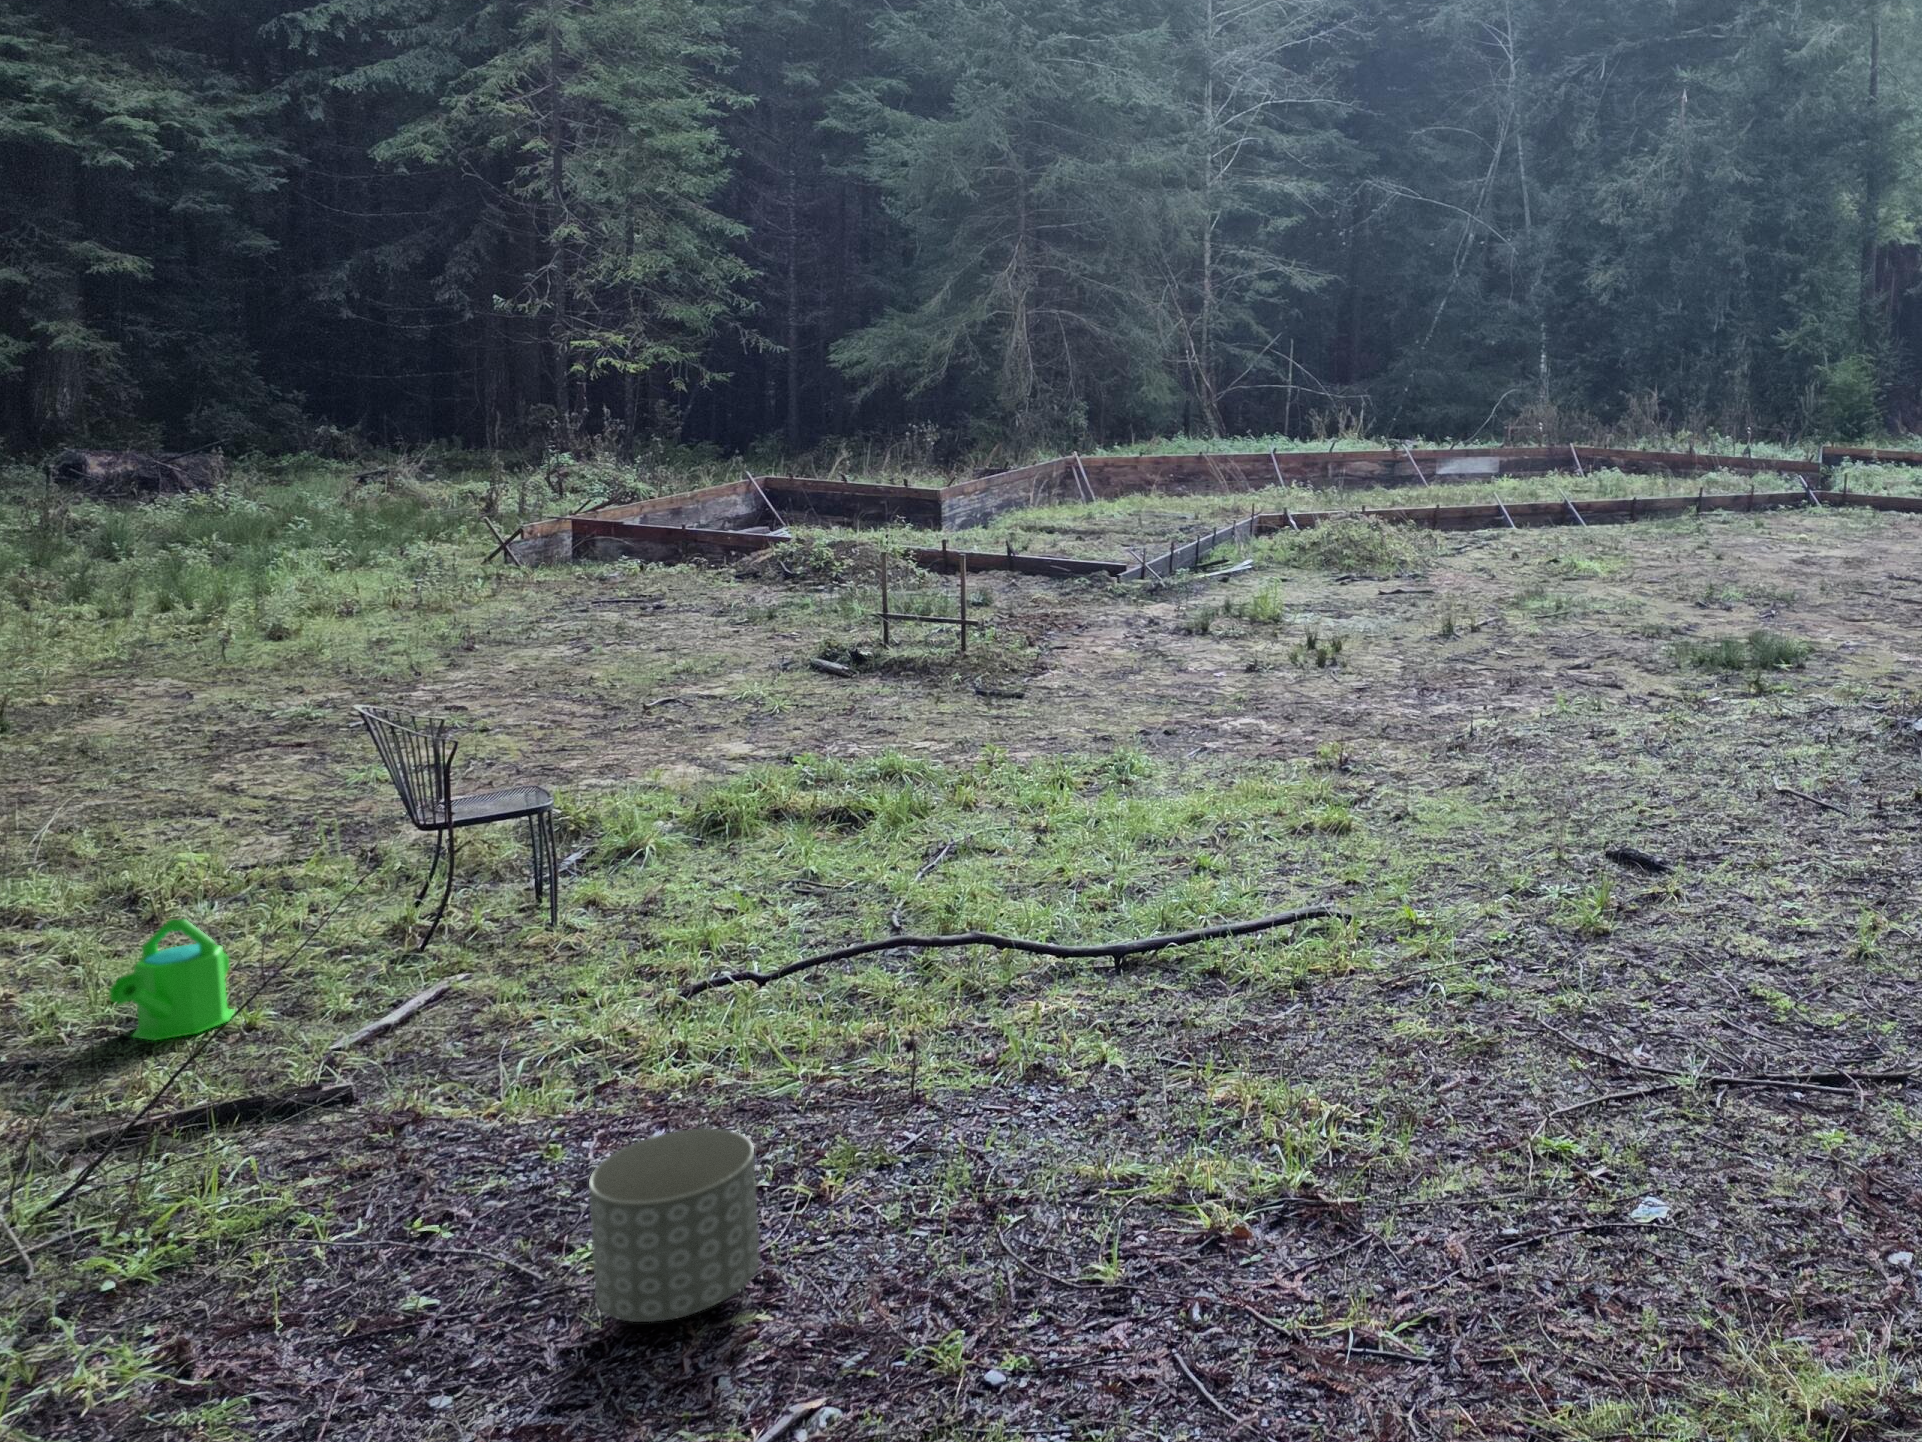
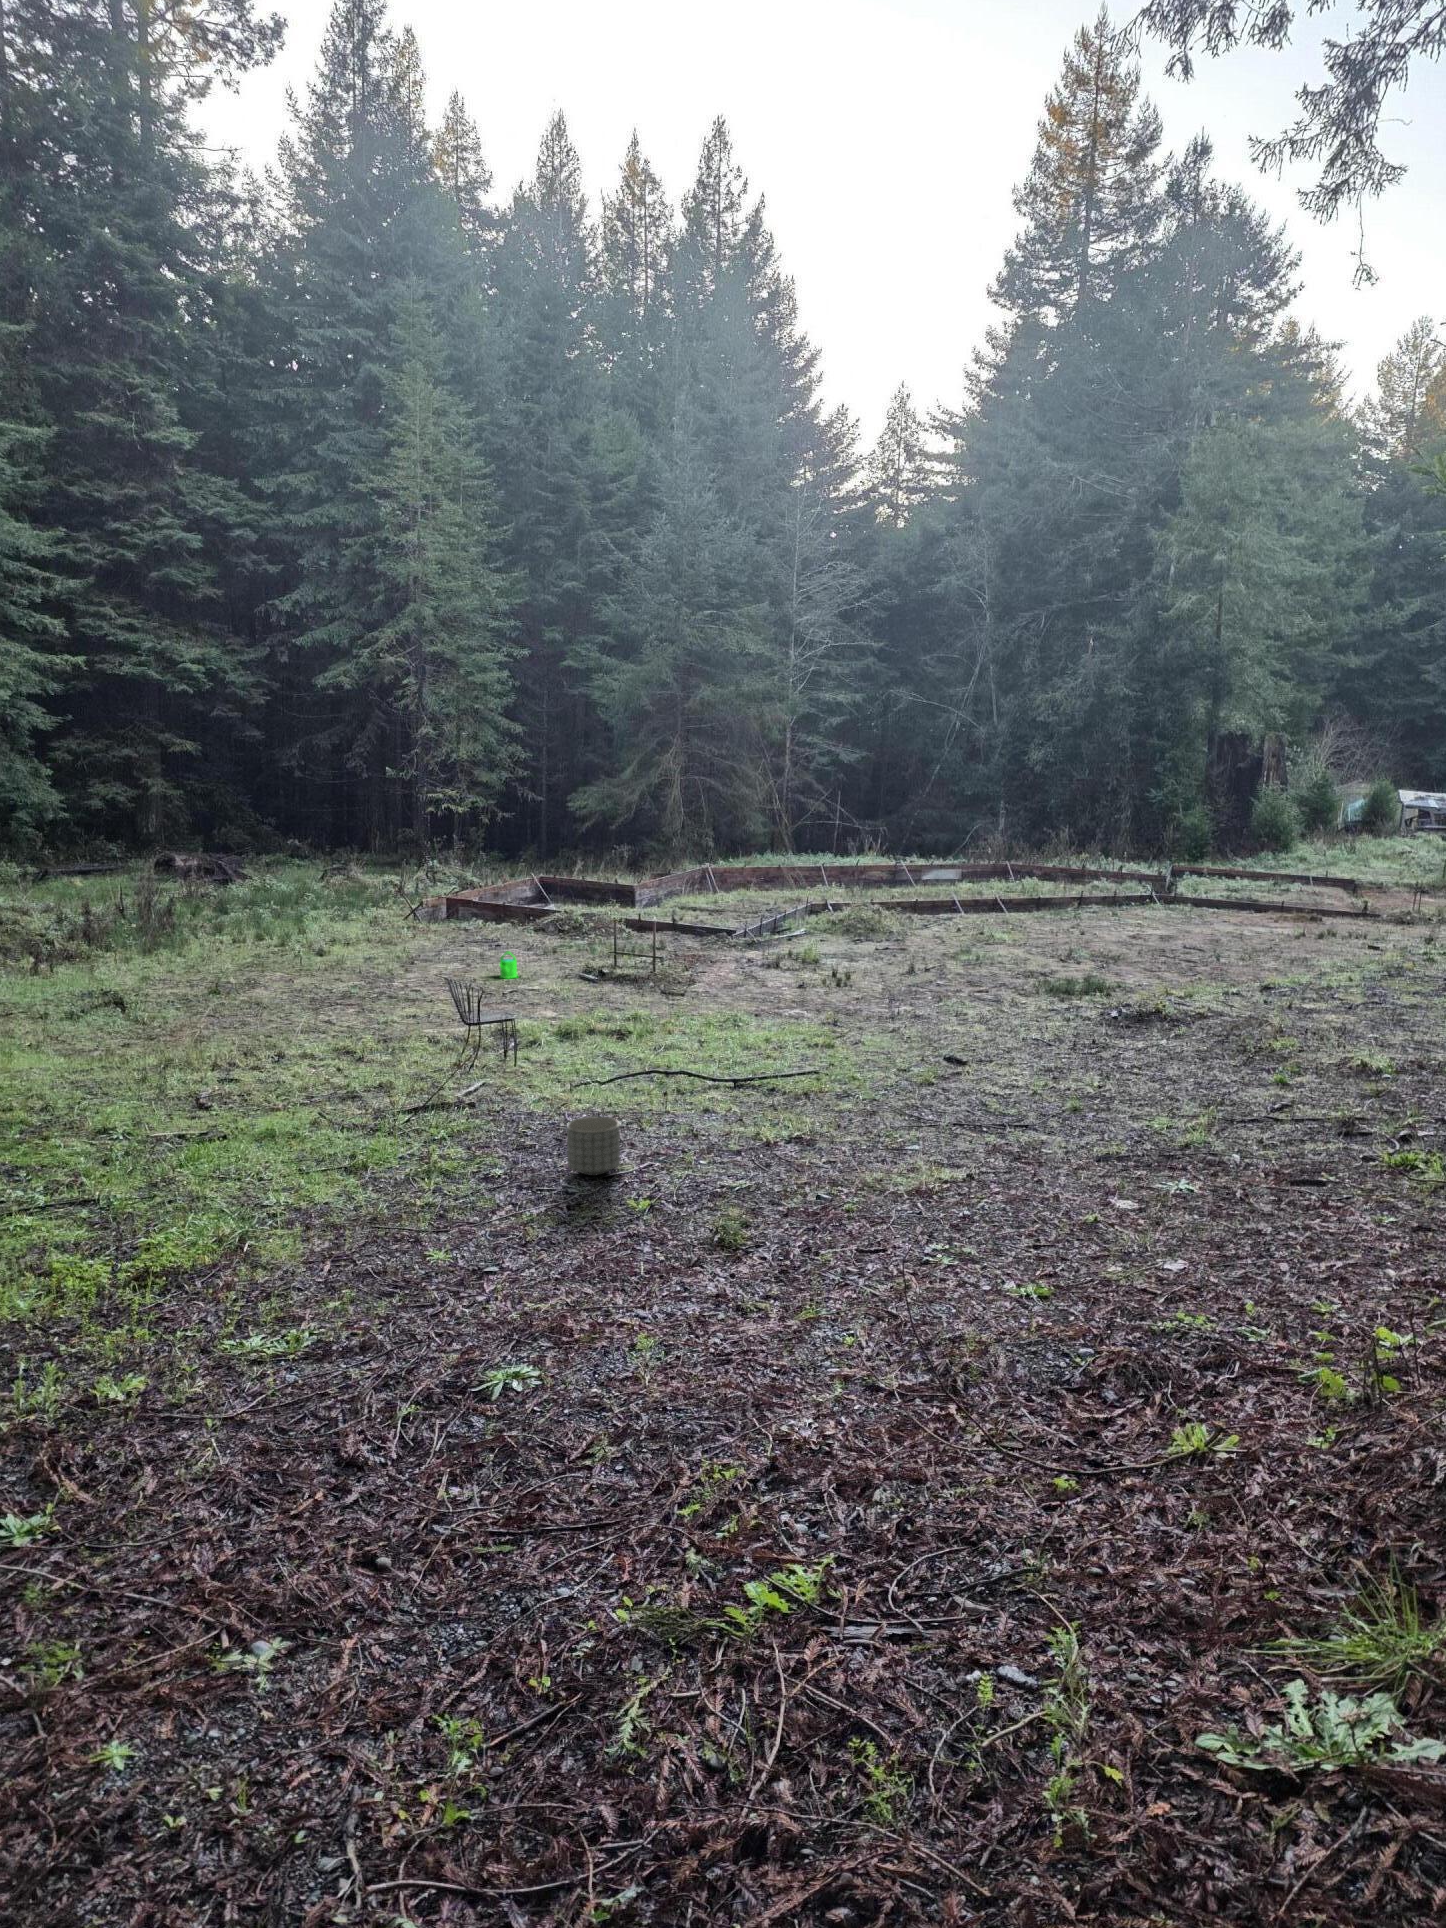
watering can: present [109,919,234,1040] -> present [500,952,518,979]

